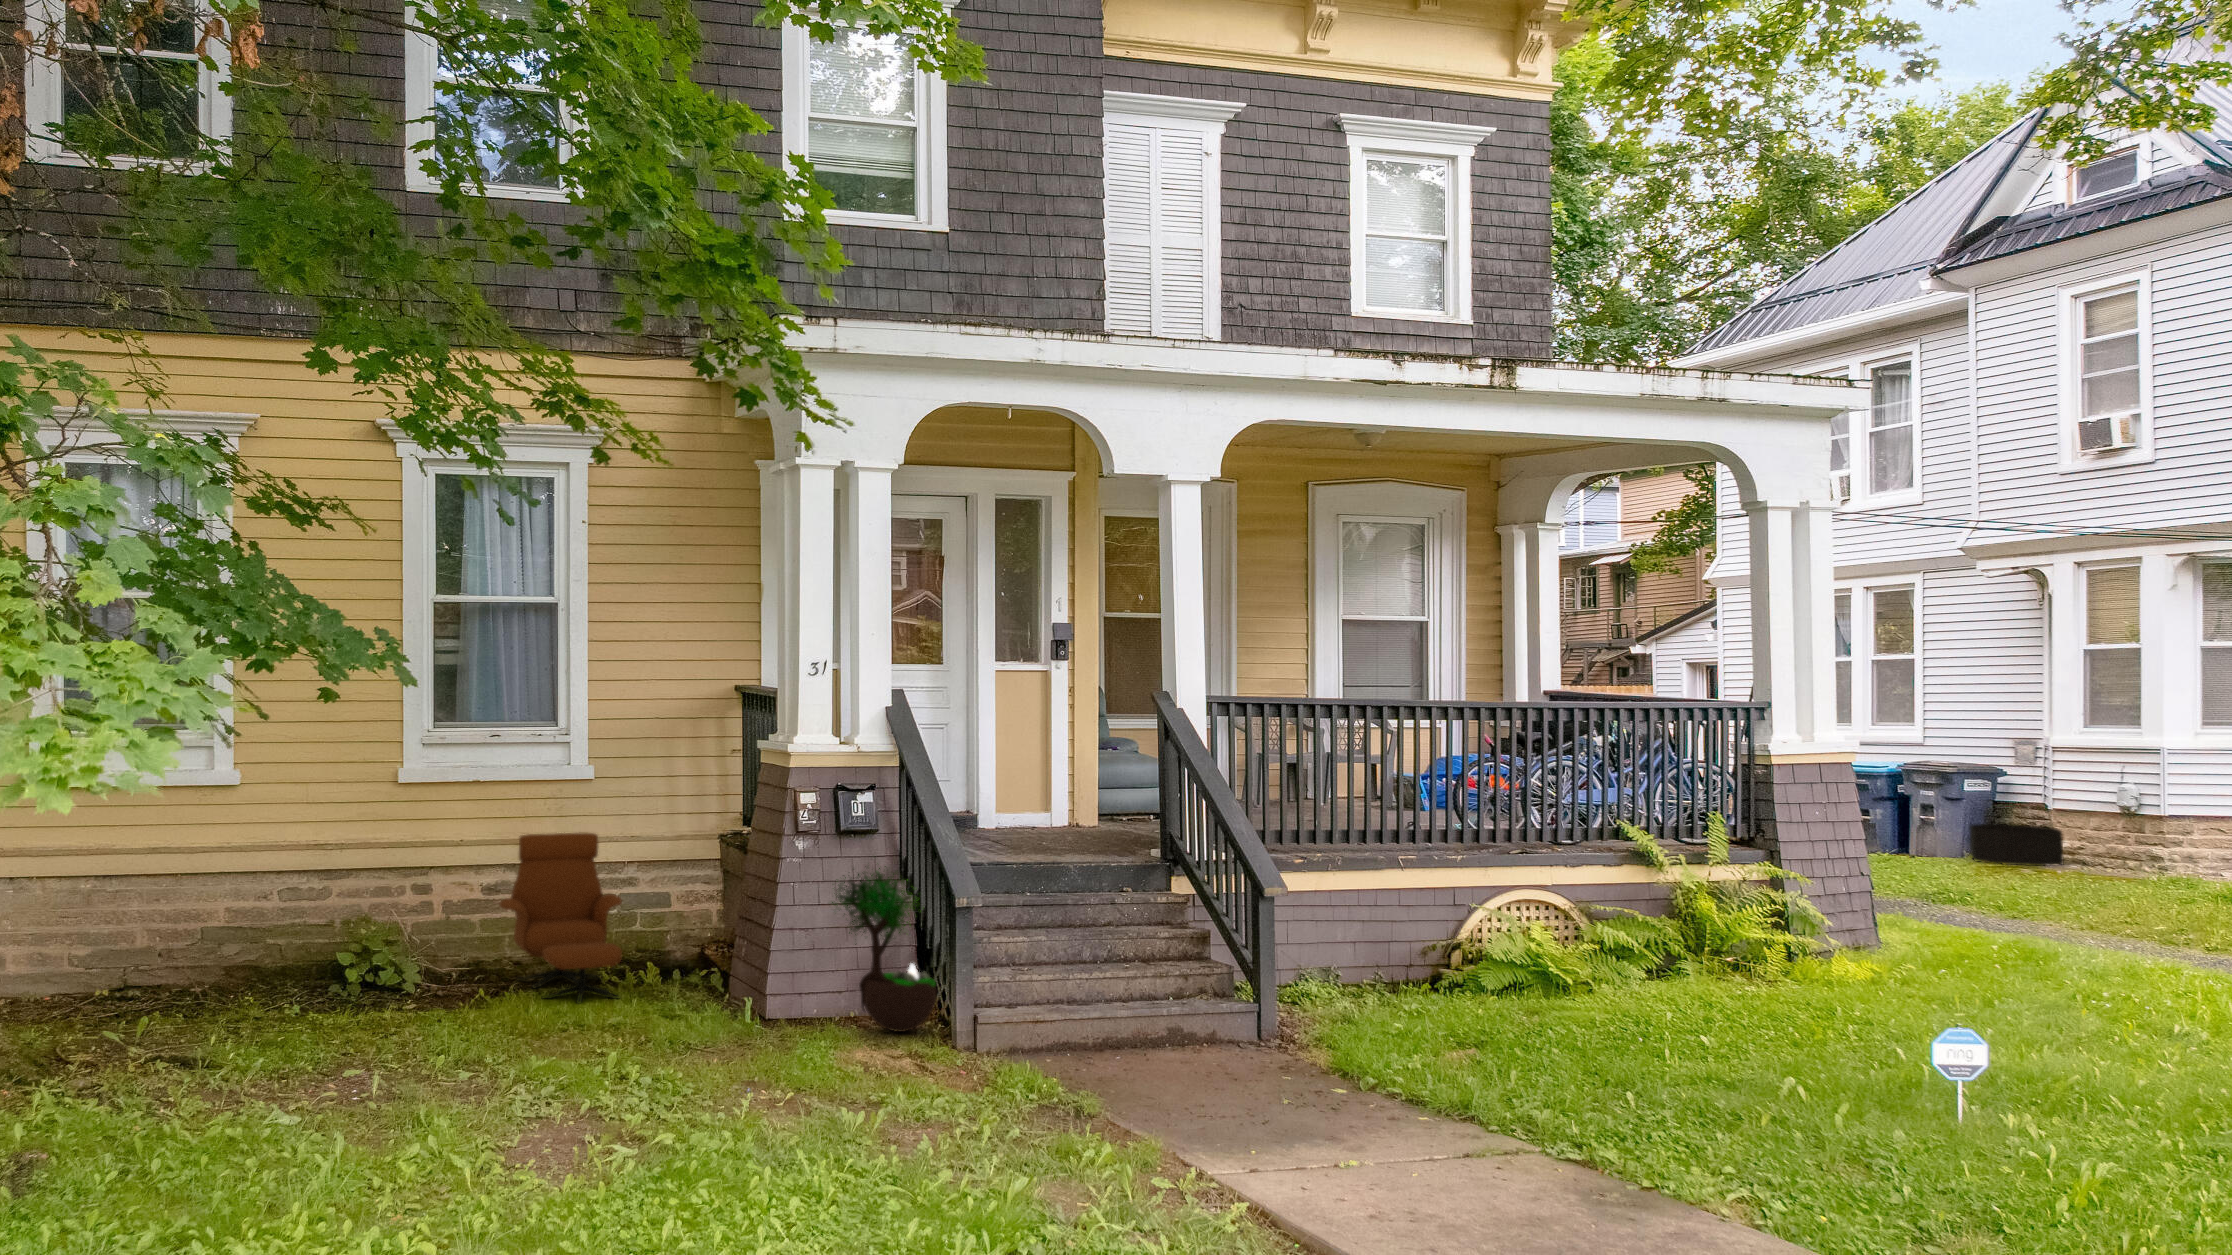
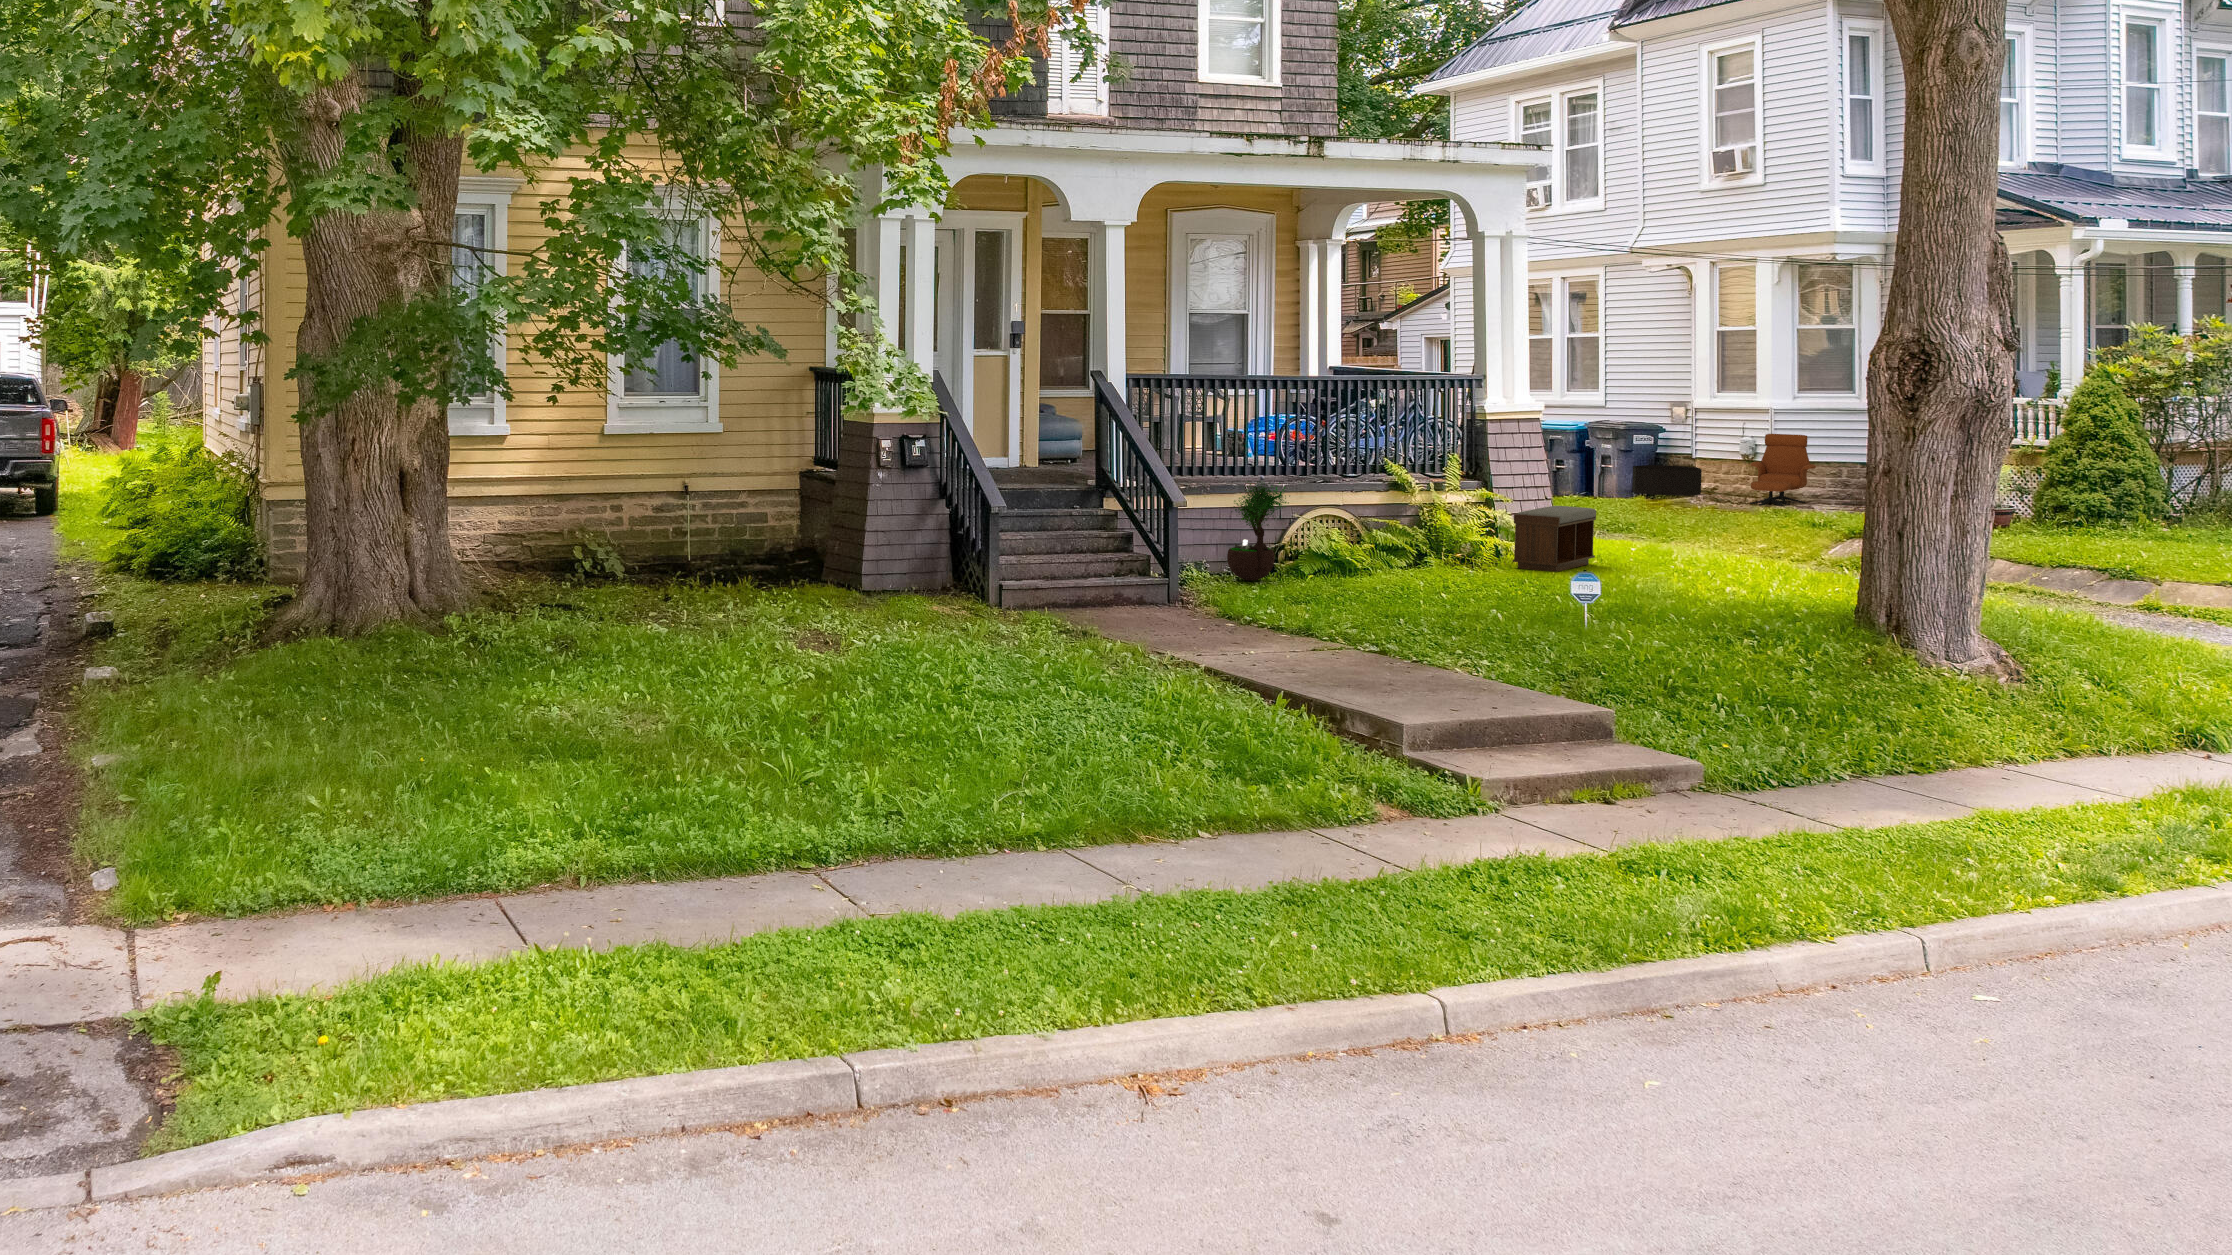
lounge chair: present [499,833,622,1003] -> present [1750,434,1816,506]
potted tree: present [832,863,937,1032] -> present [1227,481,1290,581]
bench: none [1813,890,1935,990] -> present [1513,506,1596,572]

